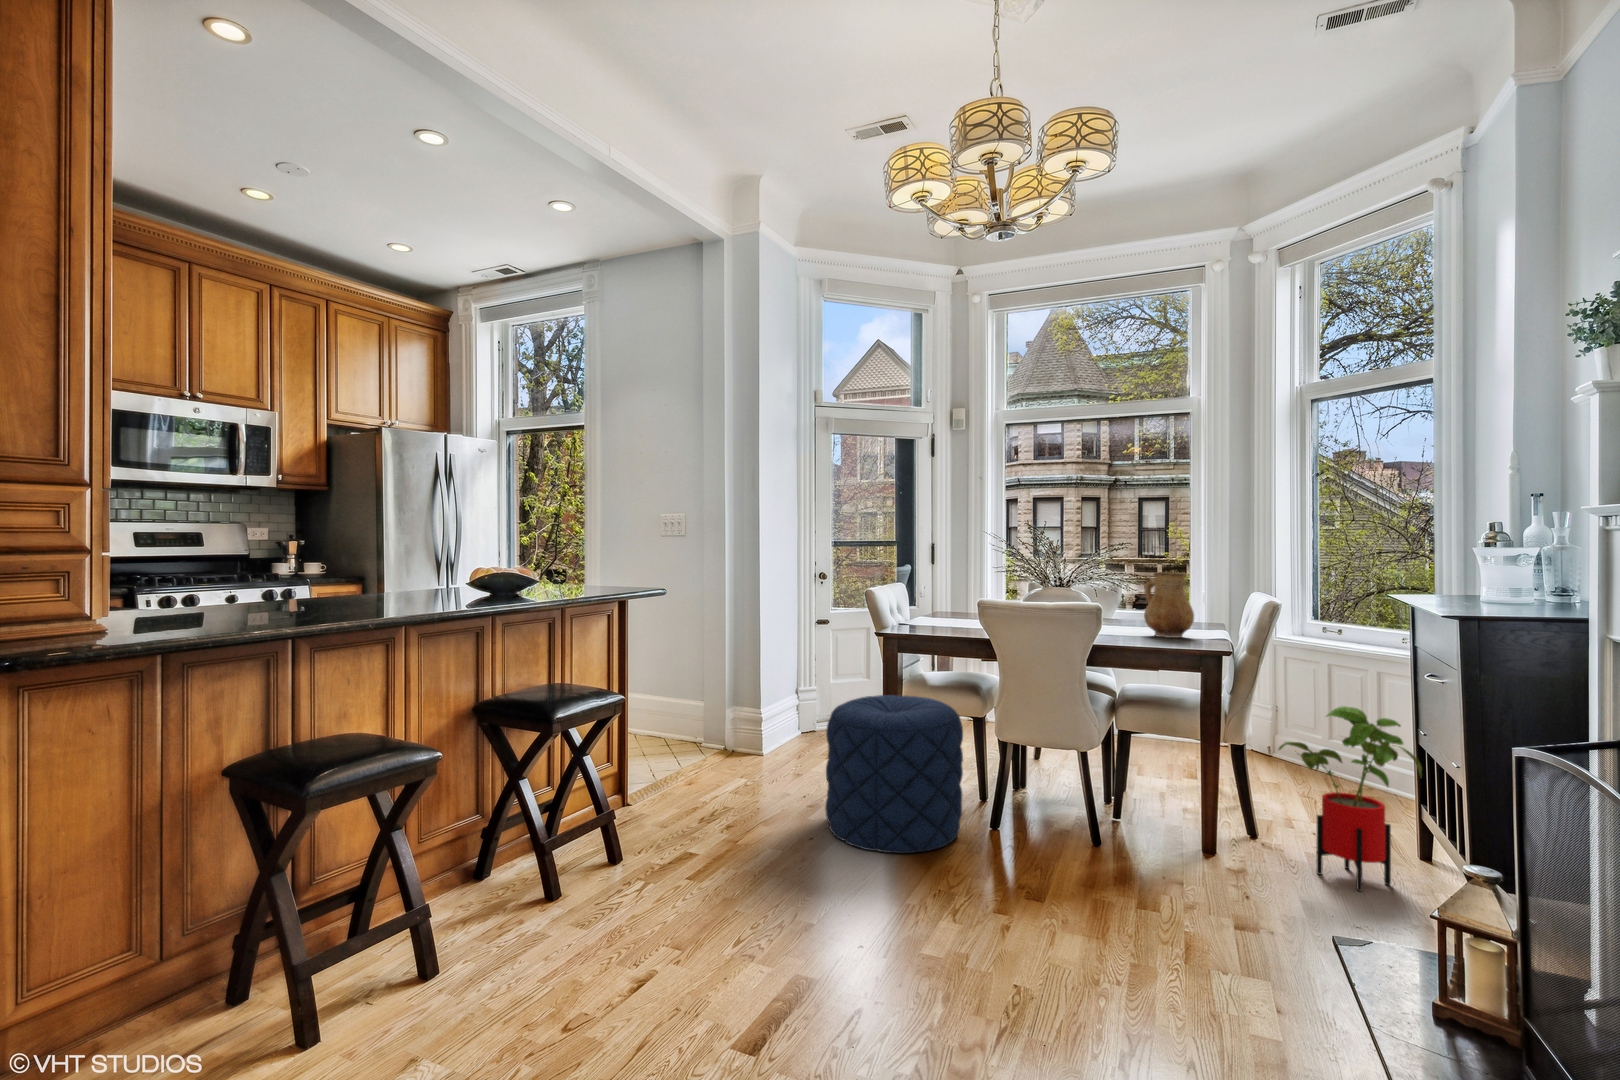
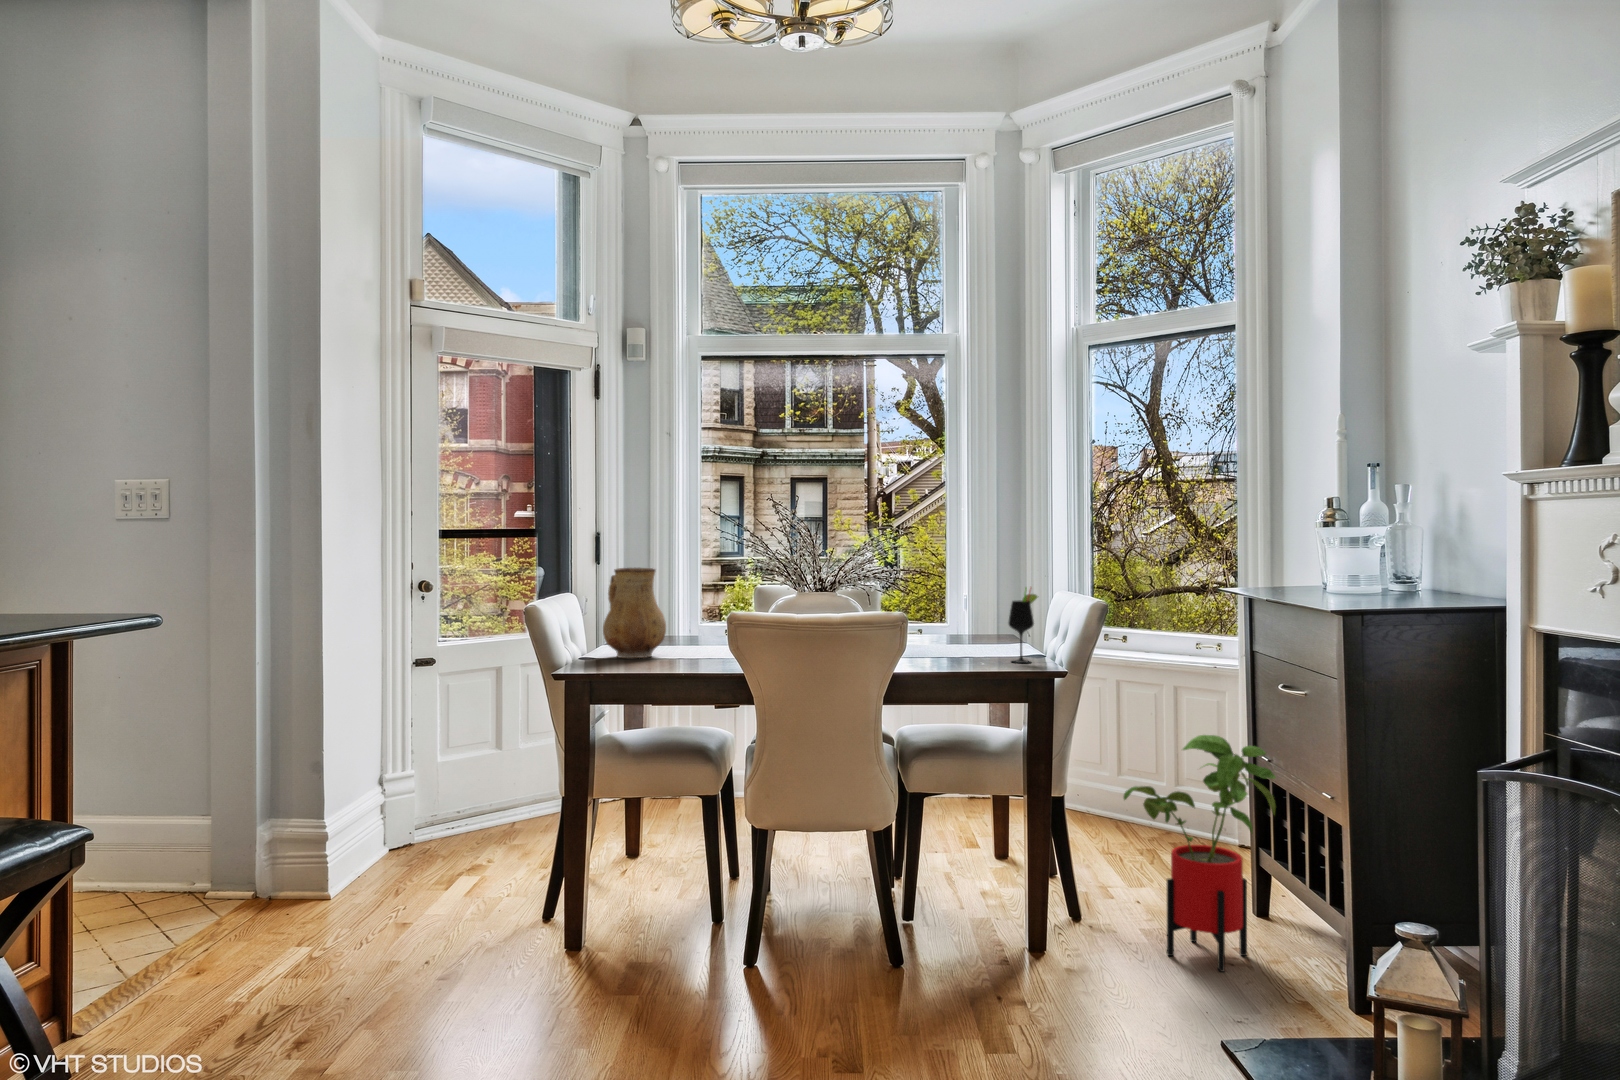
ceramic pitcher: present [1144,572,1194,638] -> present [603,568,666,658]
wine glass: none [1195,589,1219,644] -> present [1009,588,1038,663]
pouf: present [825,695,963,853] -> none [481,775,708,1046]

